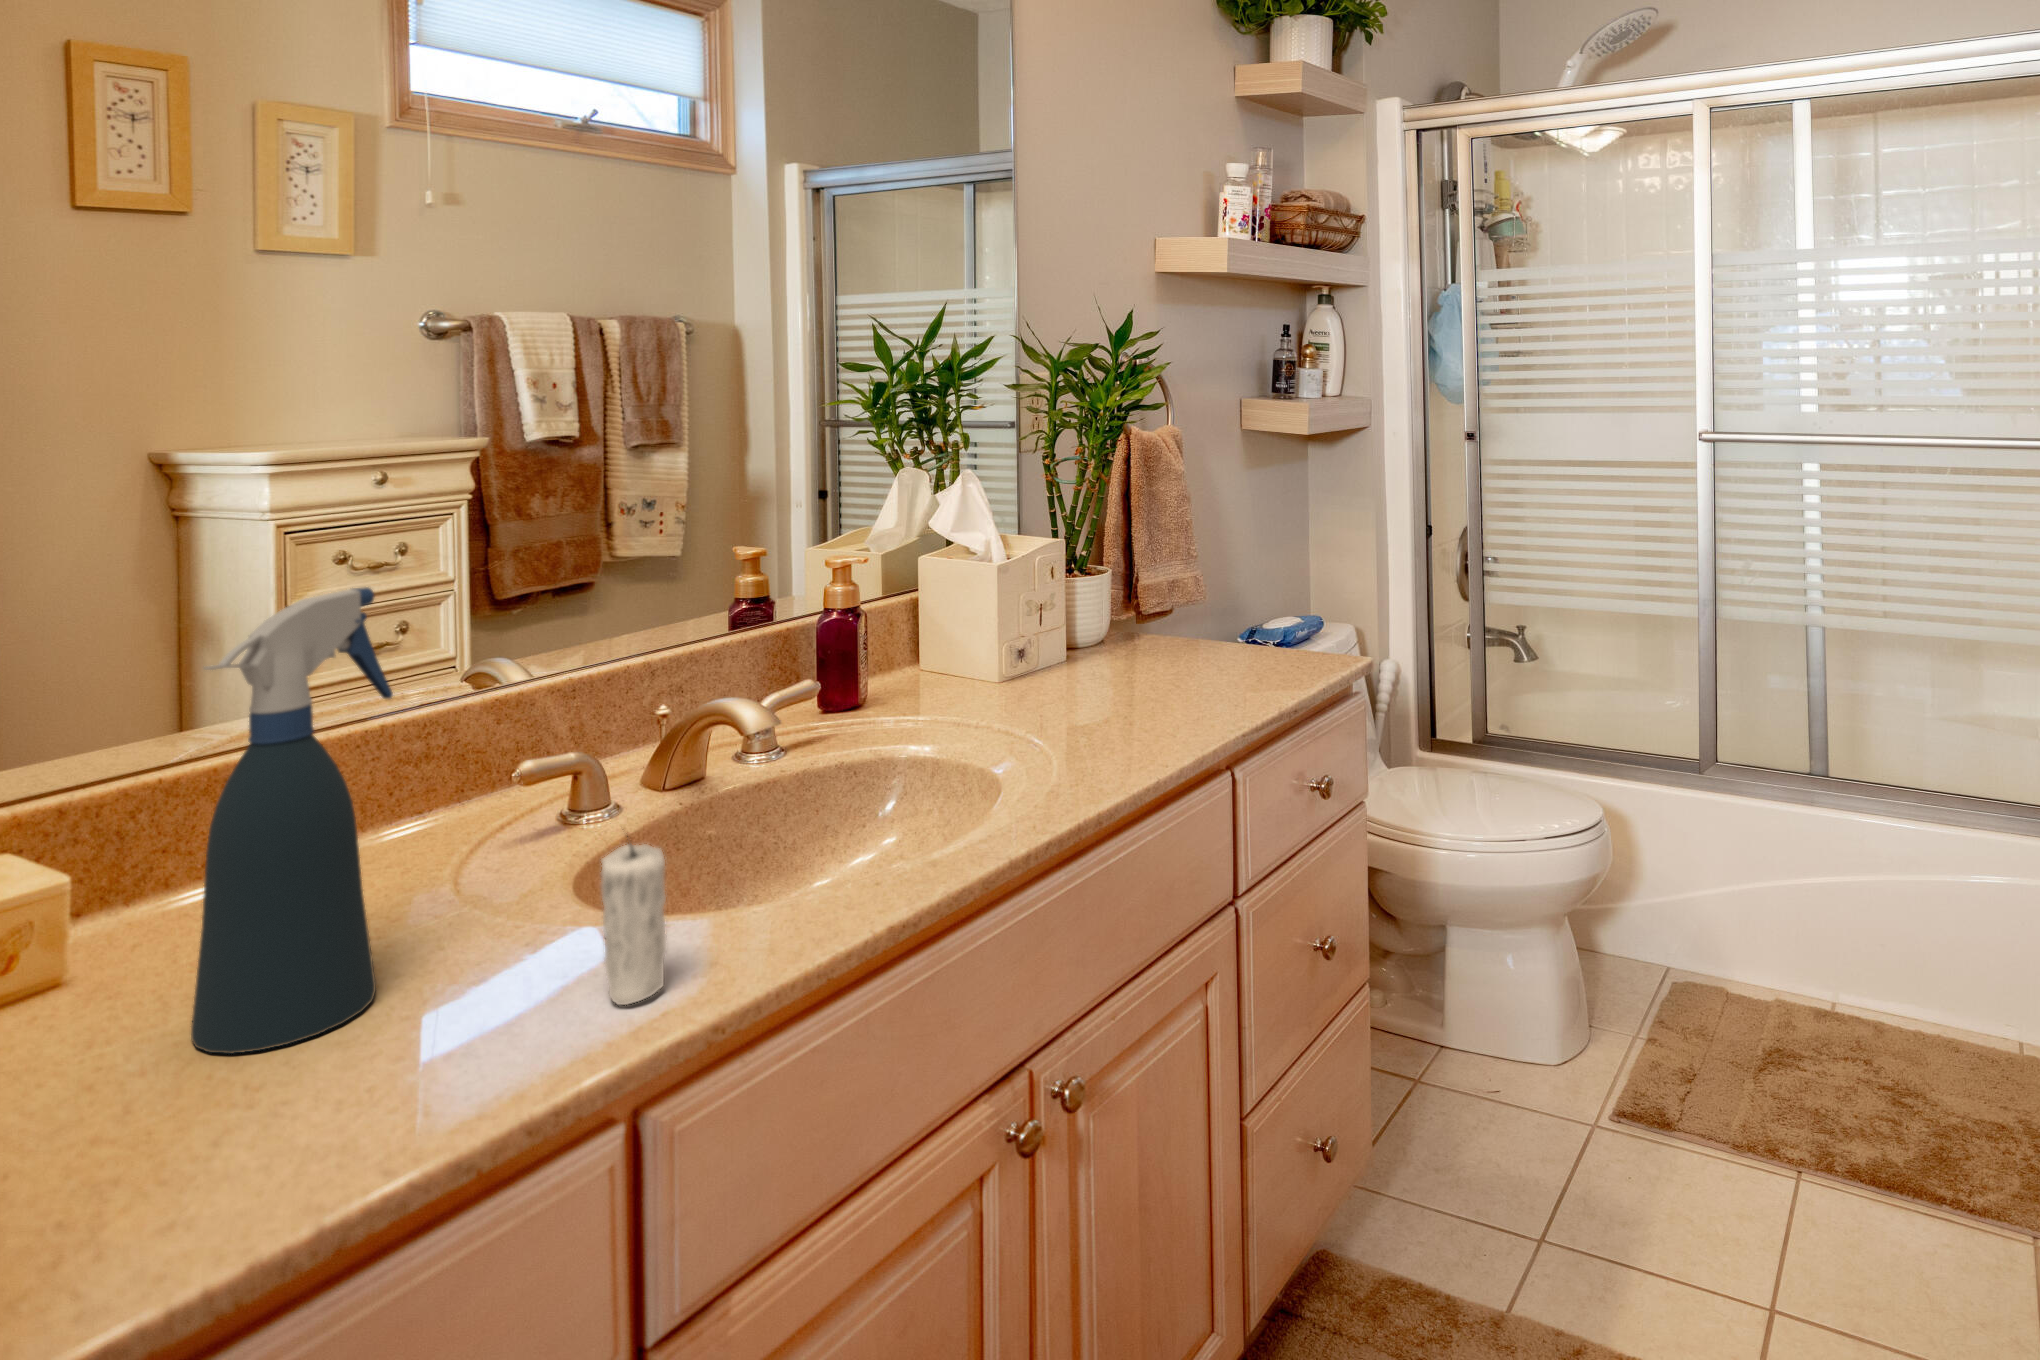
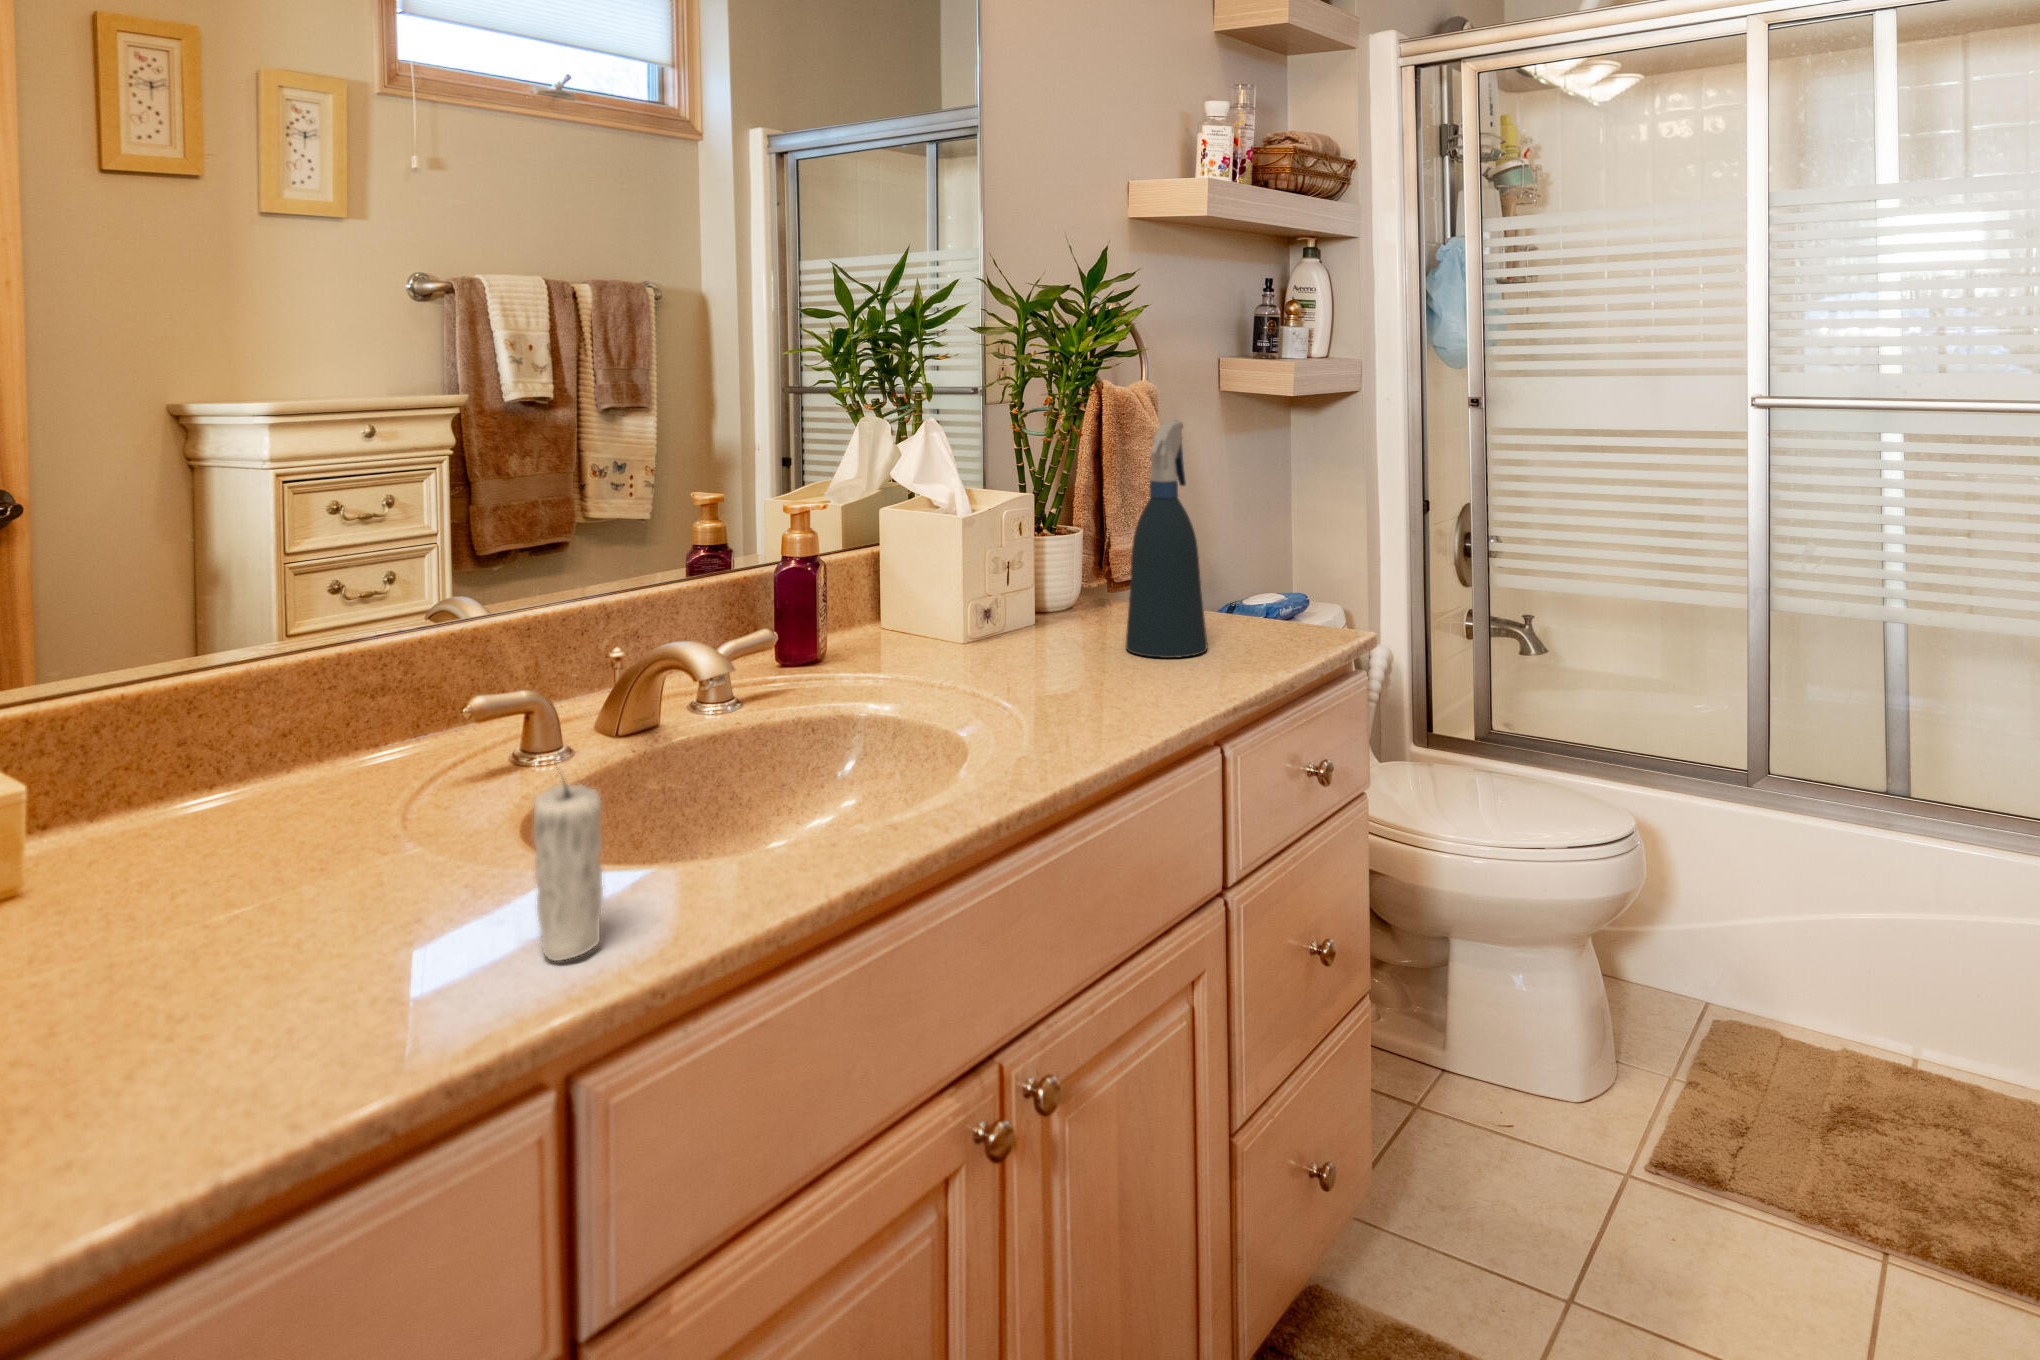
spray bottle: present [191,587,393,1054] -> present [1126,421,1208,658]

